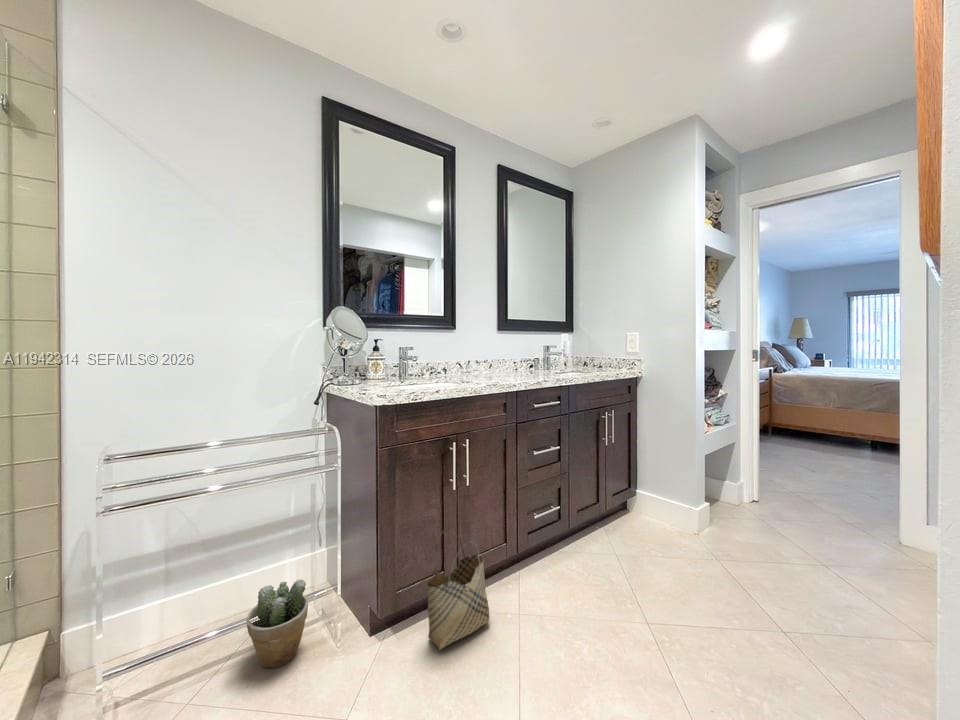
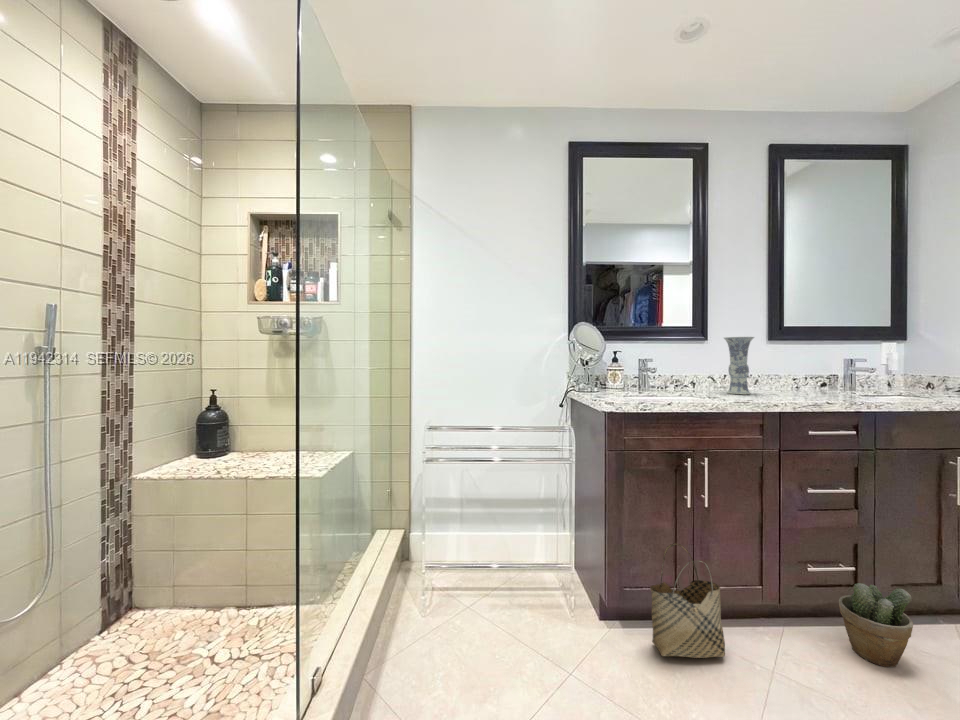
vase: none [468,328,491,378] -> present [724,337,754,394]
potted plant: present [246,579,308,668] -> present [839,583,913,667]

